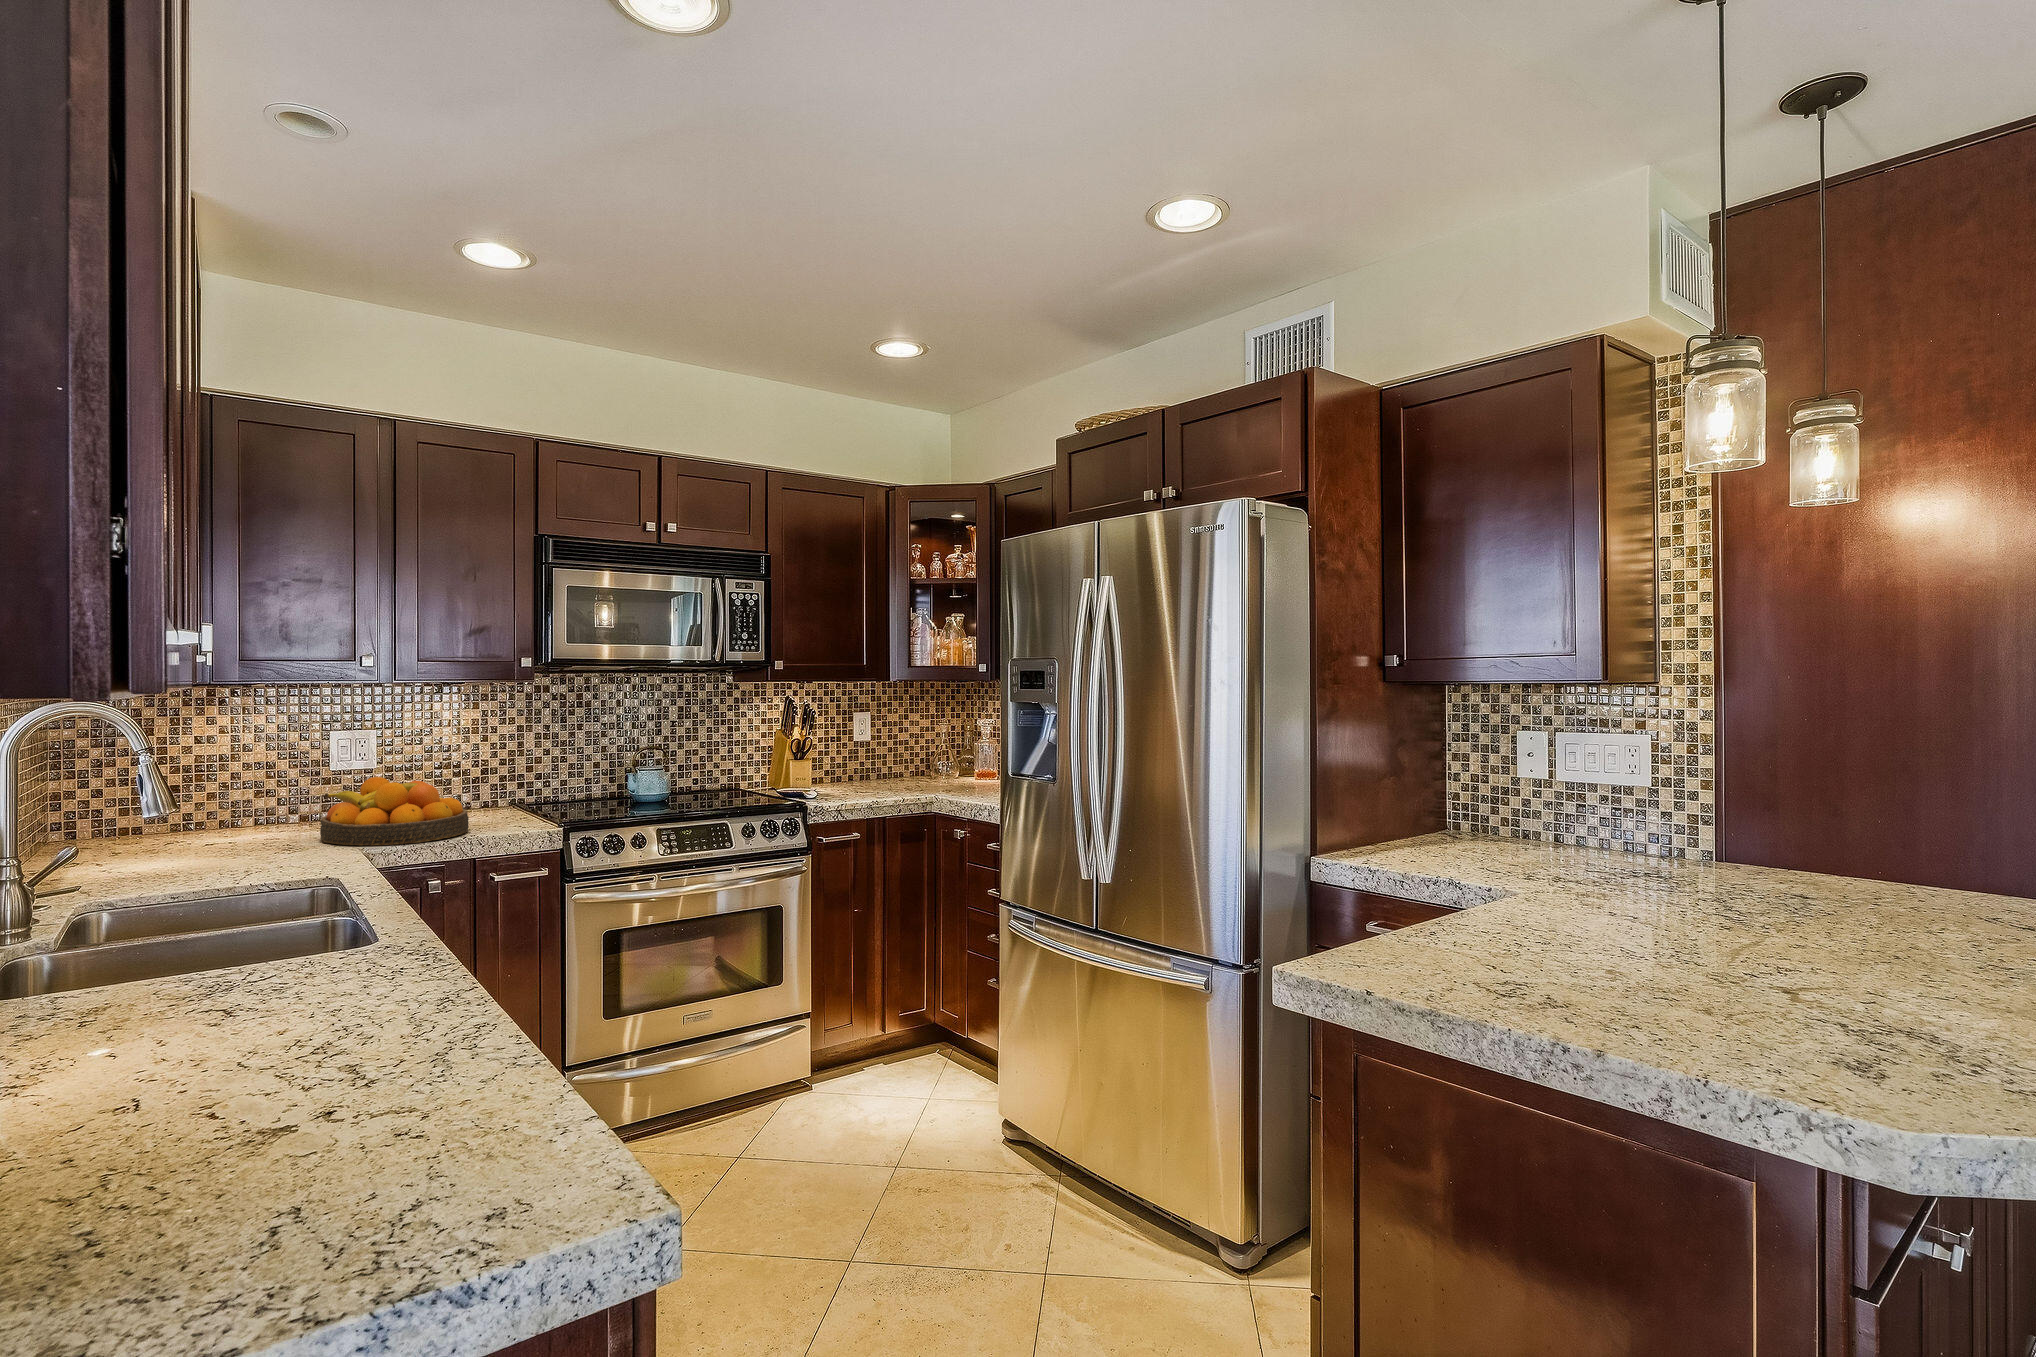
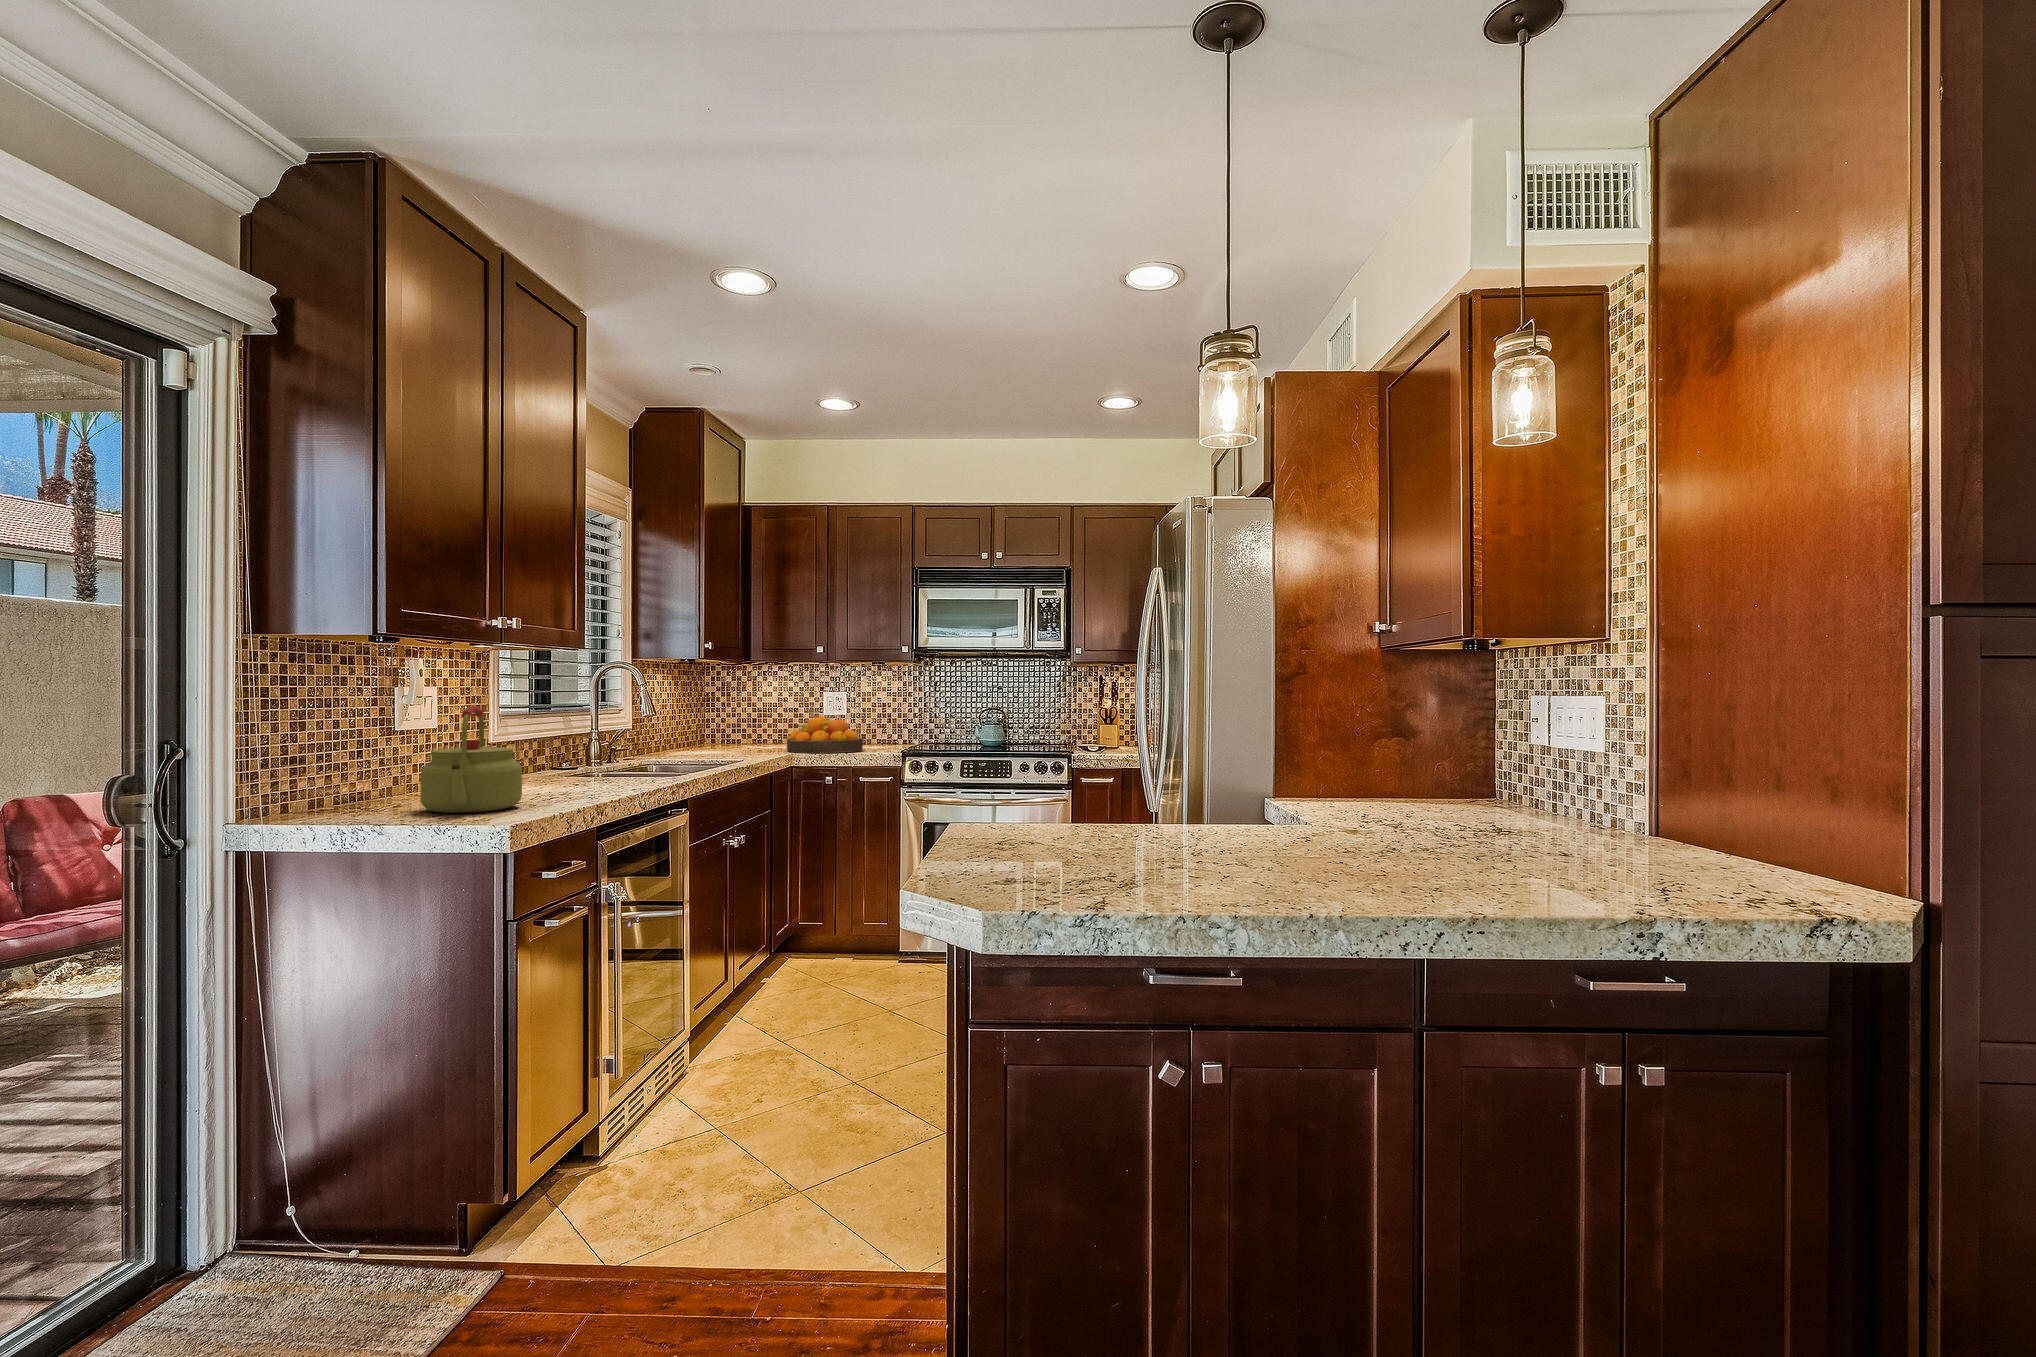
kettle: none [140,902,424,1221] -> present [420,706,522,813]

